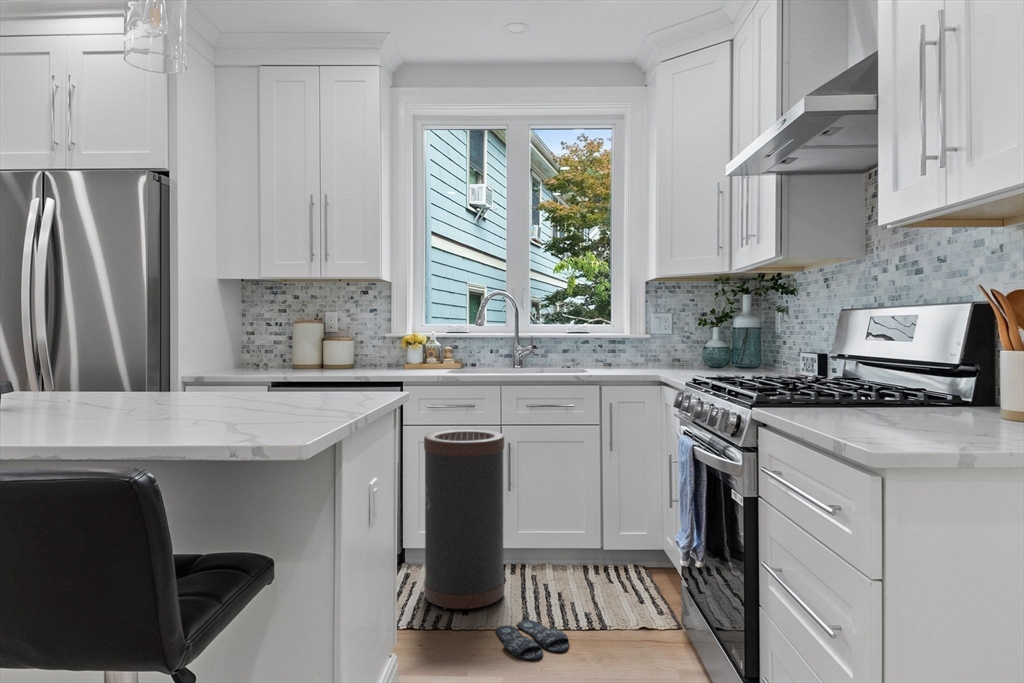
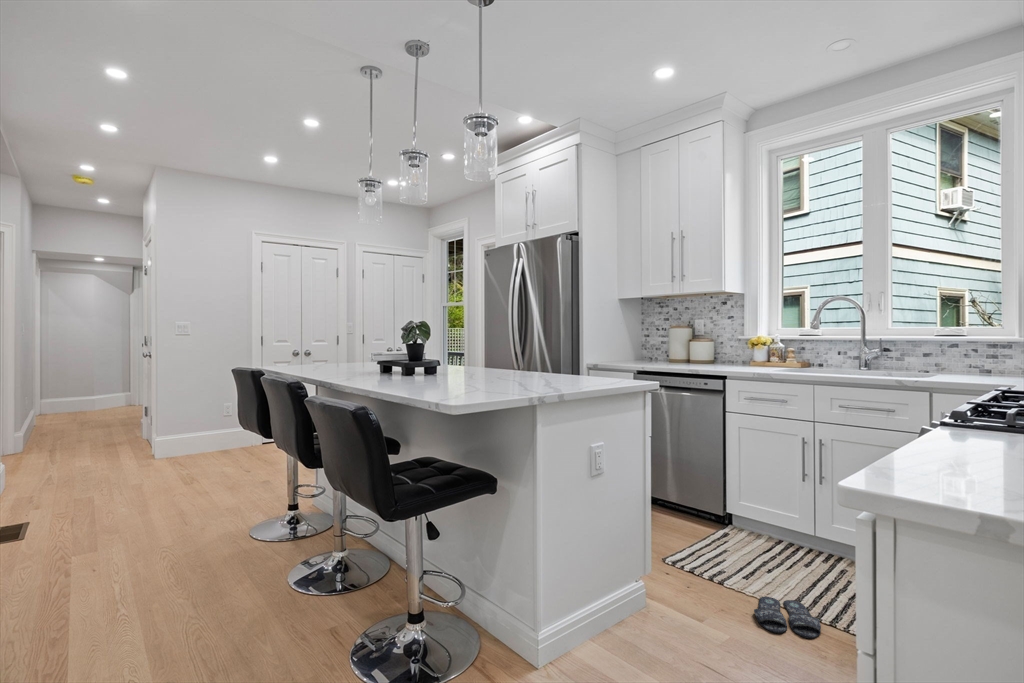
trash can: present [424,430,504,610] -> none [721,422,798,577]

